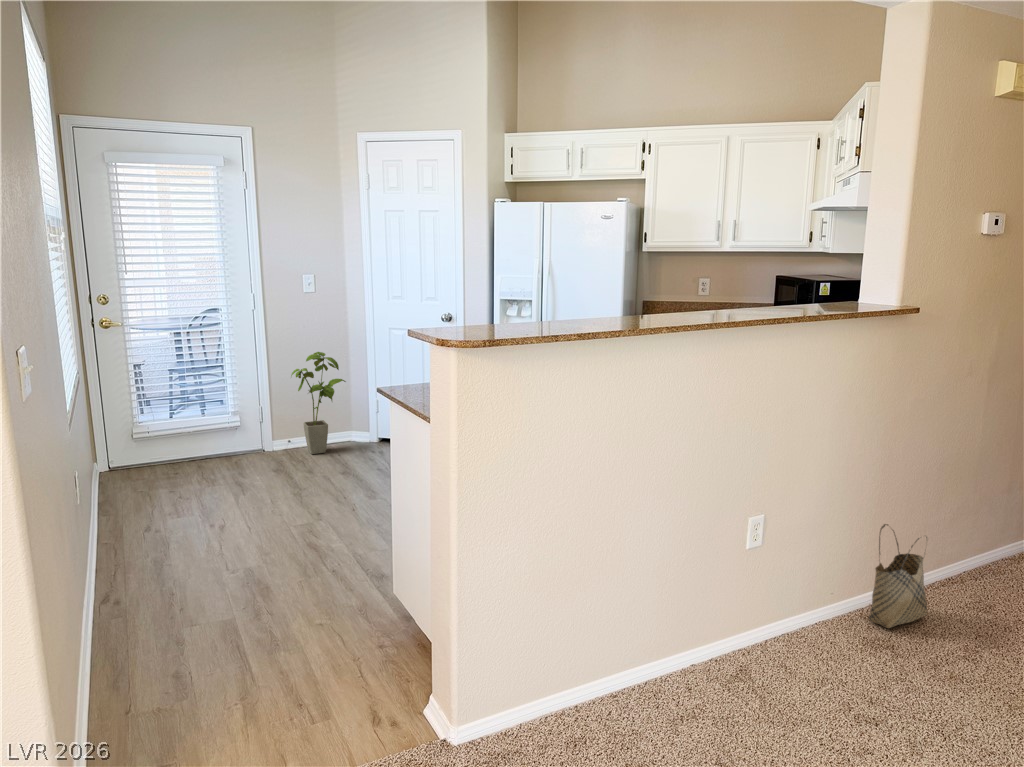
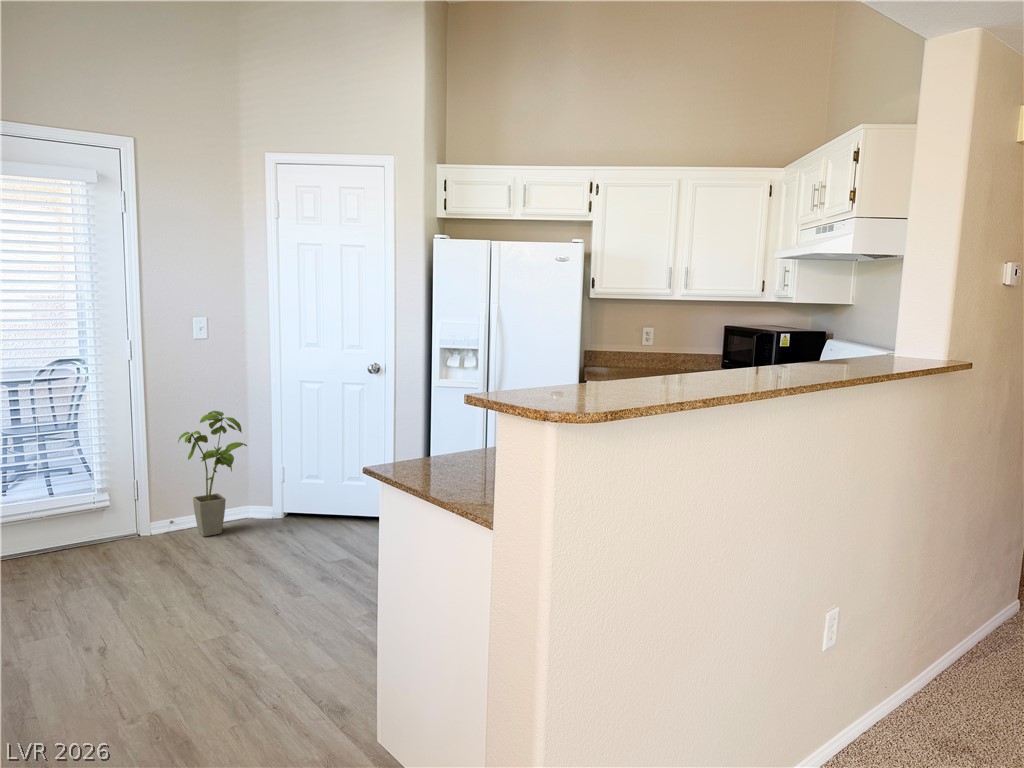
woven basket: present [869,524,927,628] -> none [938,607,1000,735]

